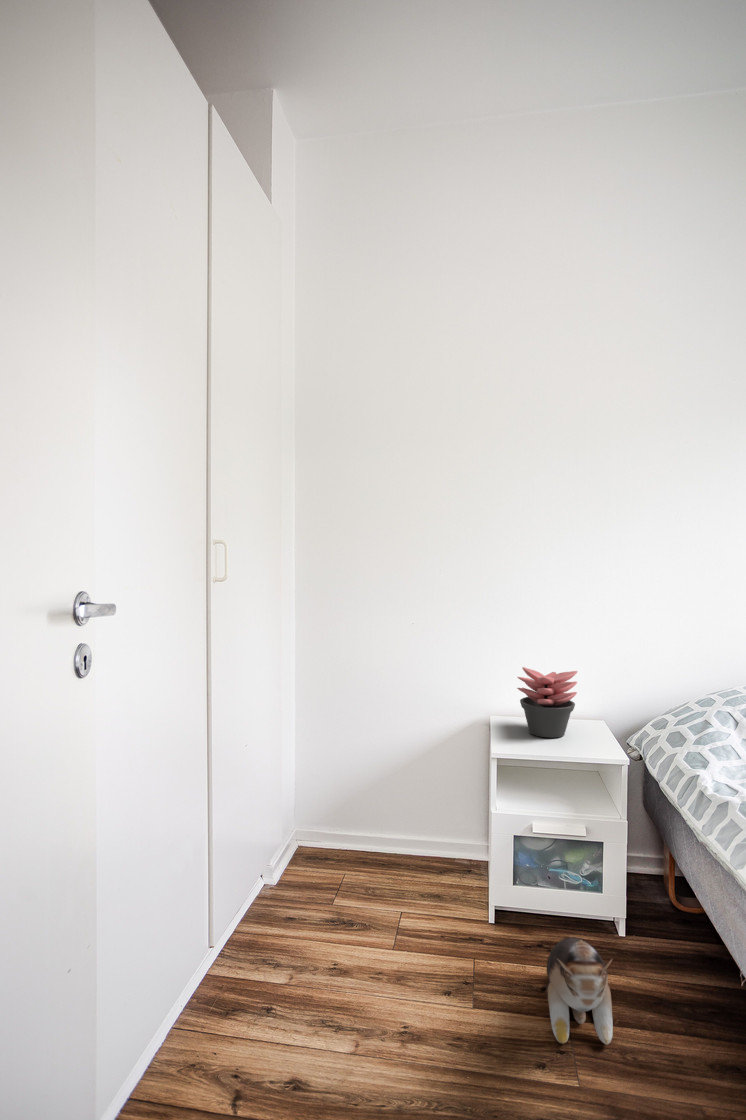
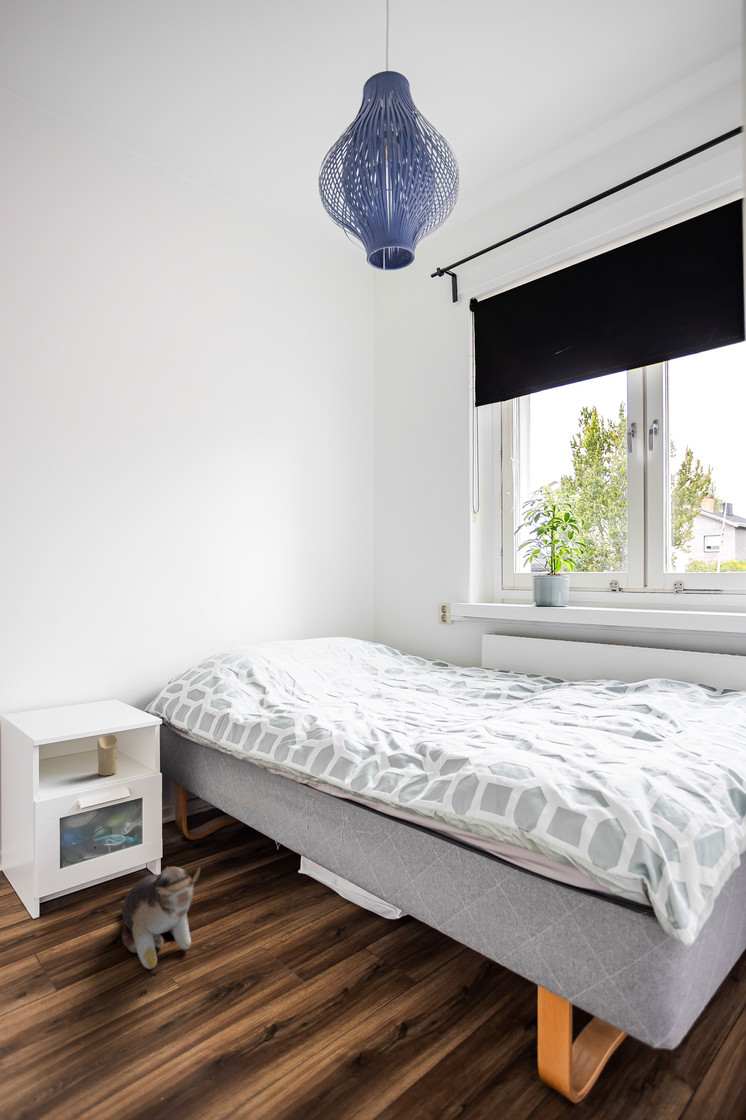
succulent plant: present [517,667,577,738] -> none [48,655,106,720]
candle: none [558,761,579,805] -> present [97,734,118,775]

